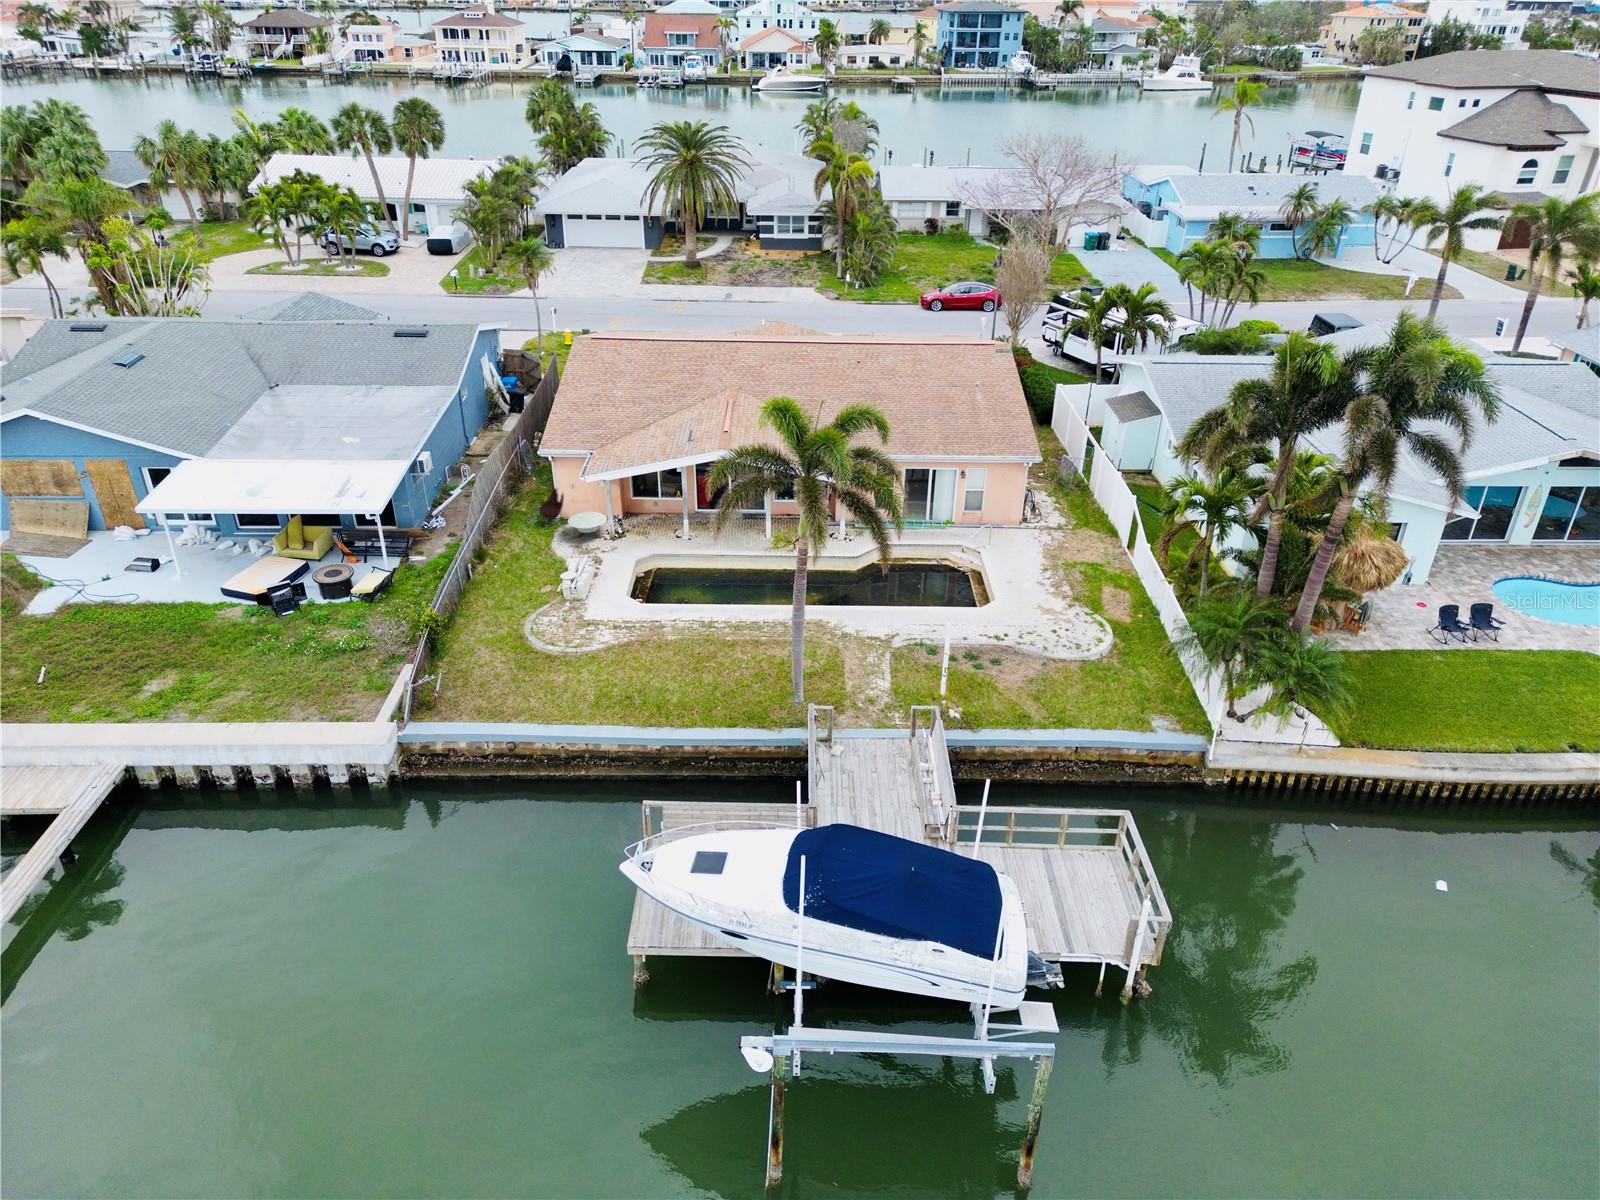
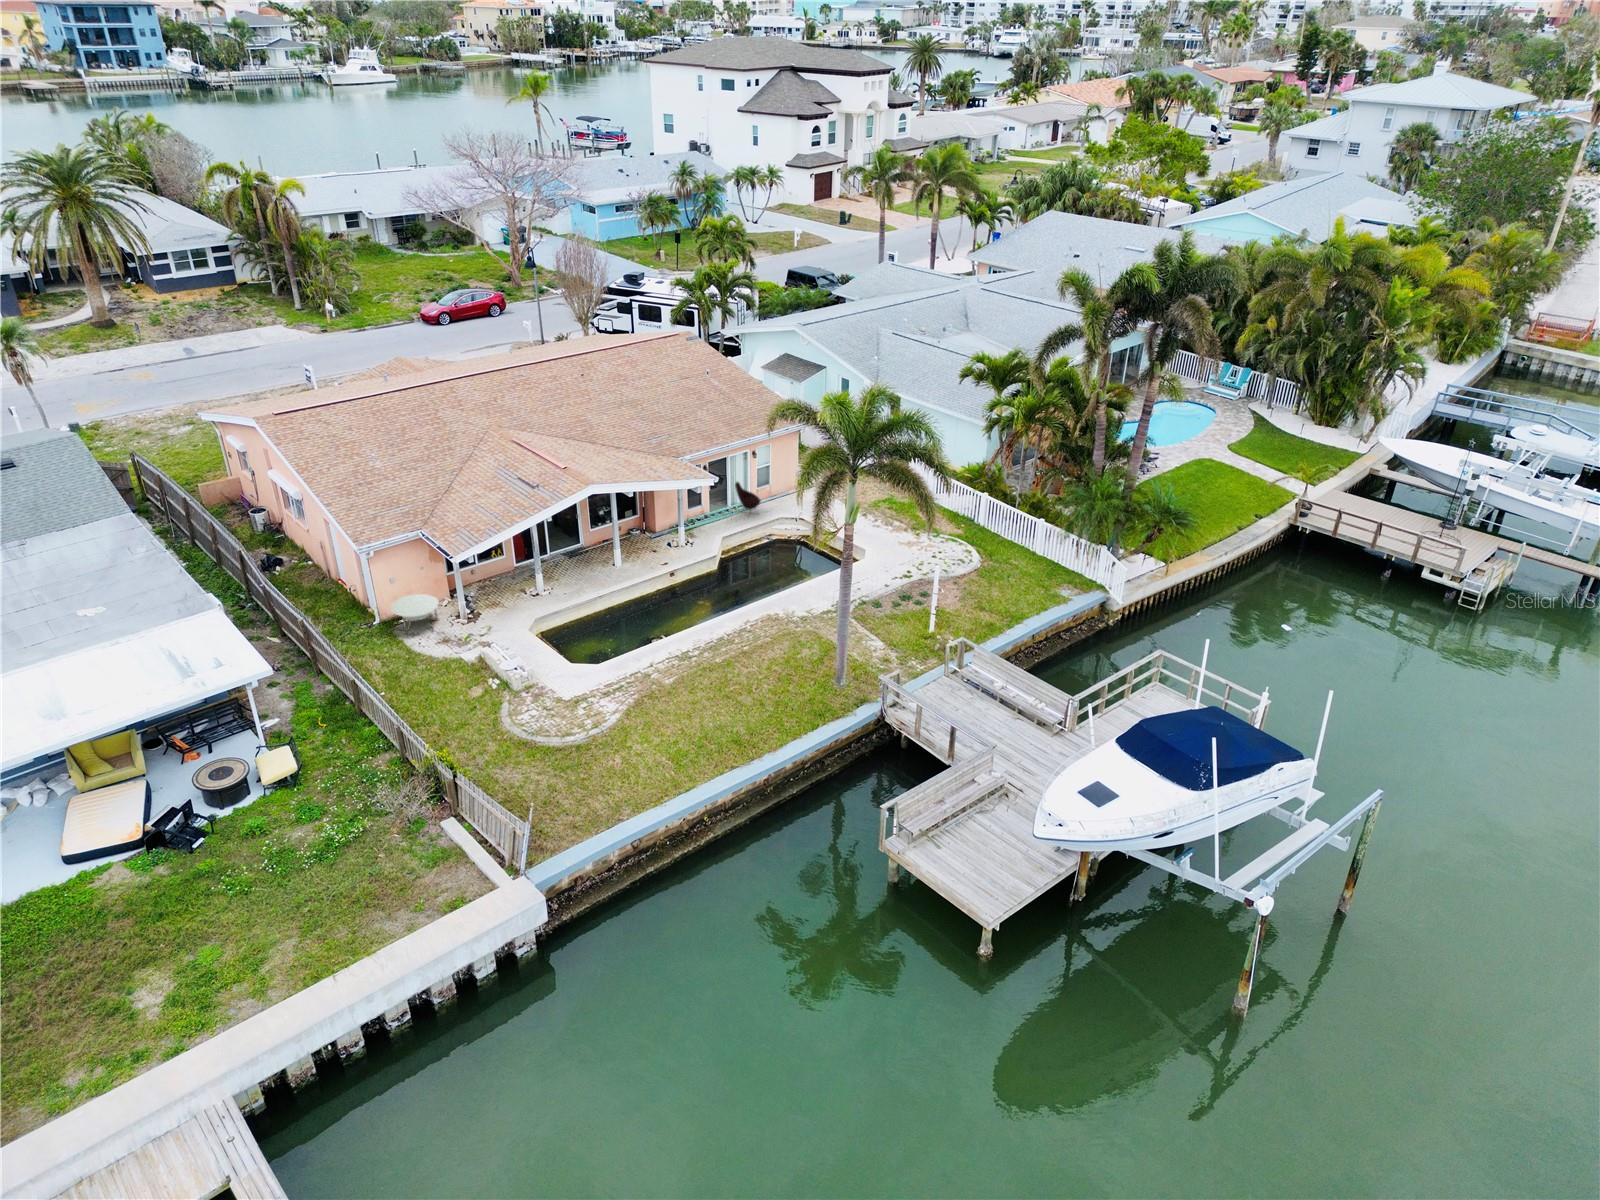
chair: present [539,488,564,525] -> present [735,482,760,516]

